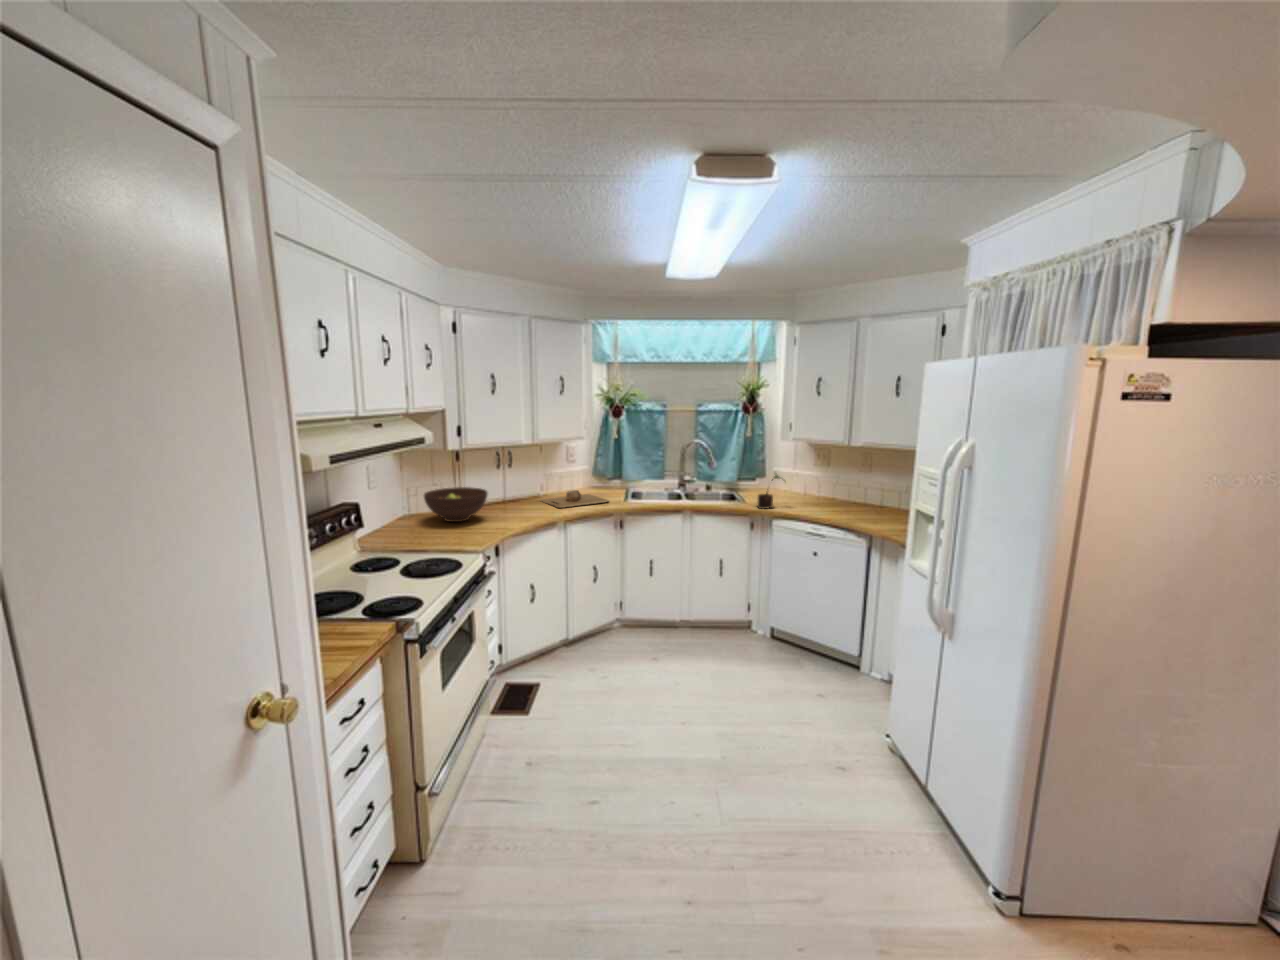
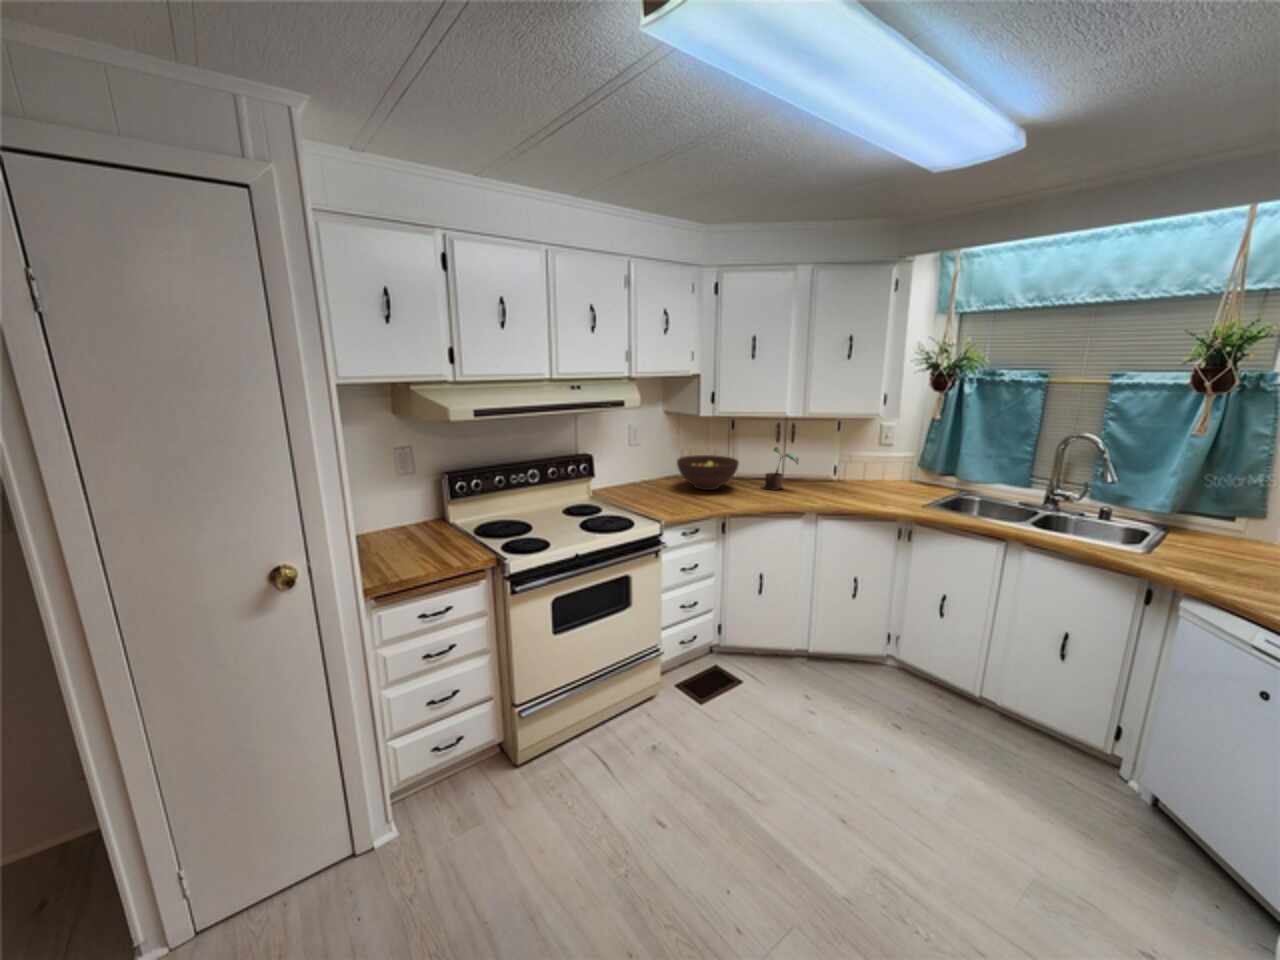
potted plant: present [757,473,783,509] -> present [762,447,799,490]
cutting board: present [540,490,609,508] -> none [823,480,905,501]

